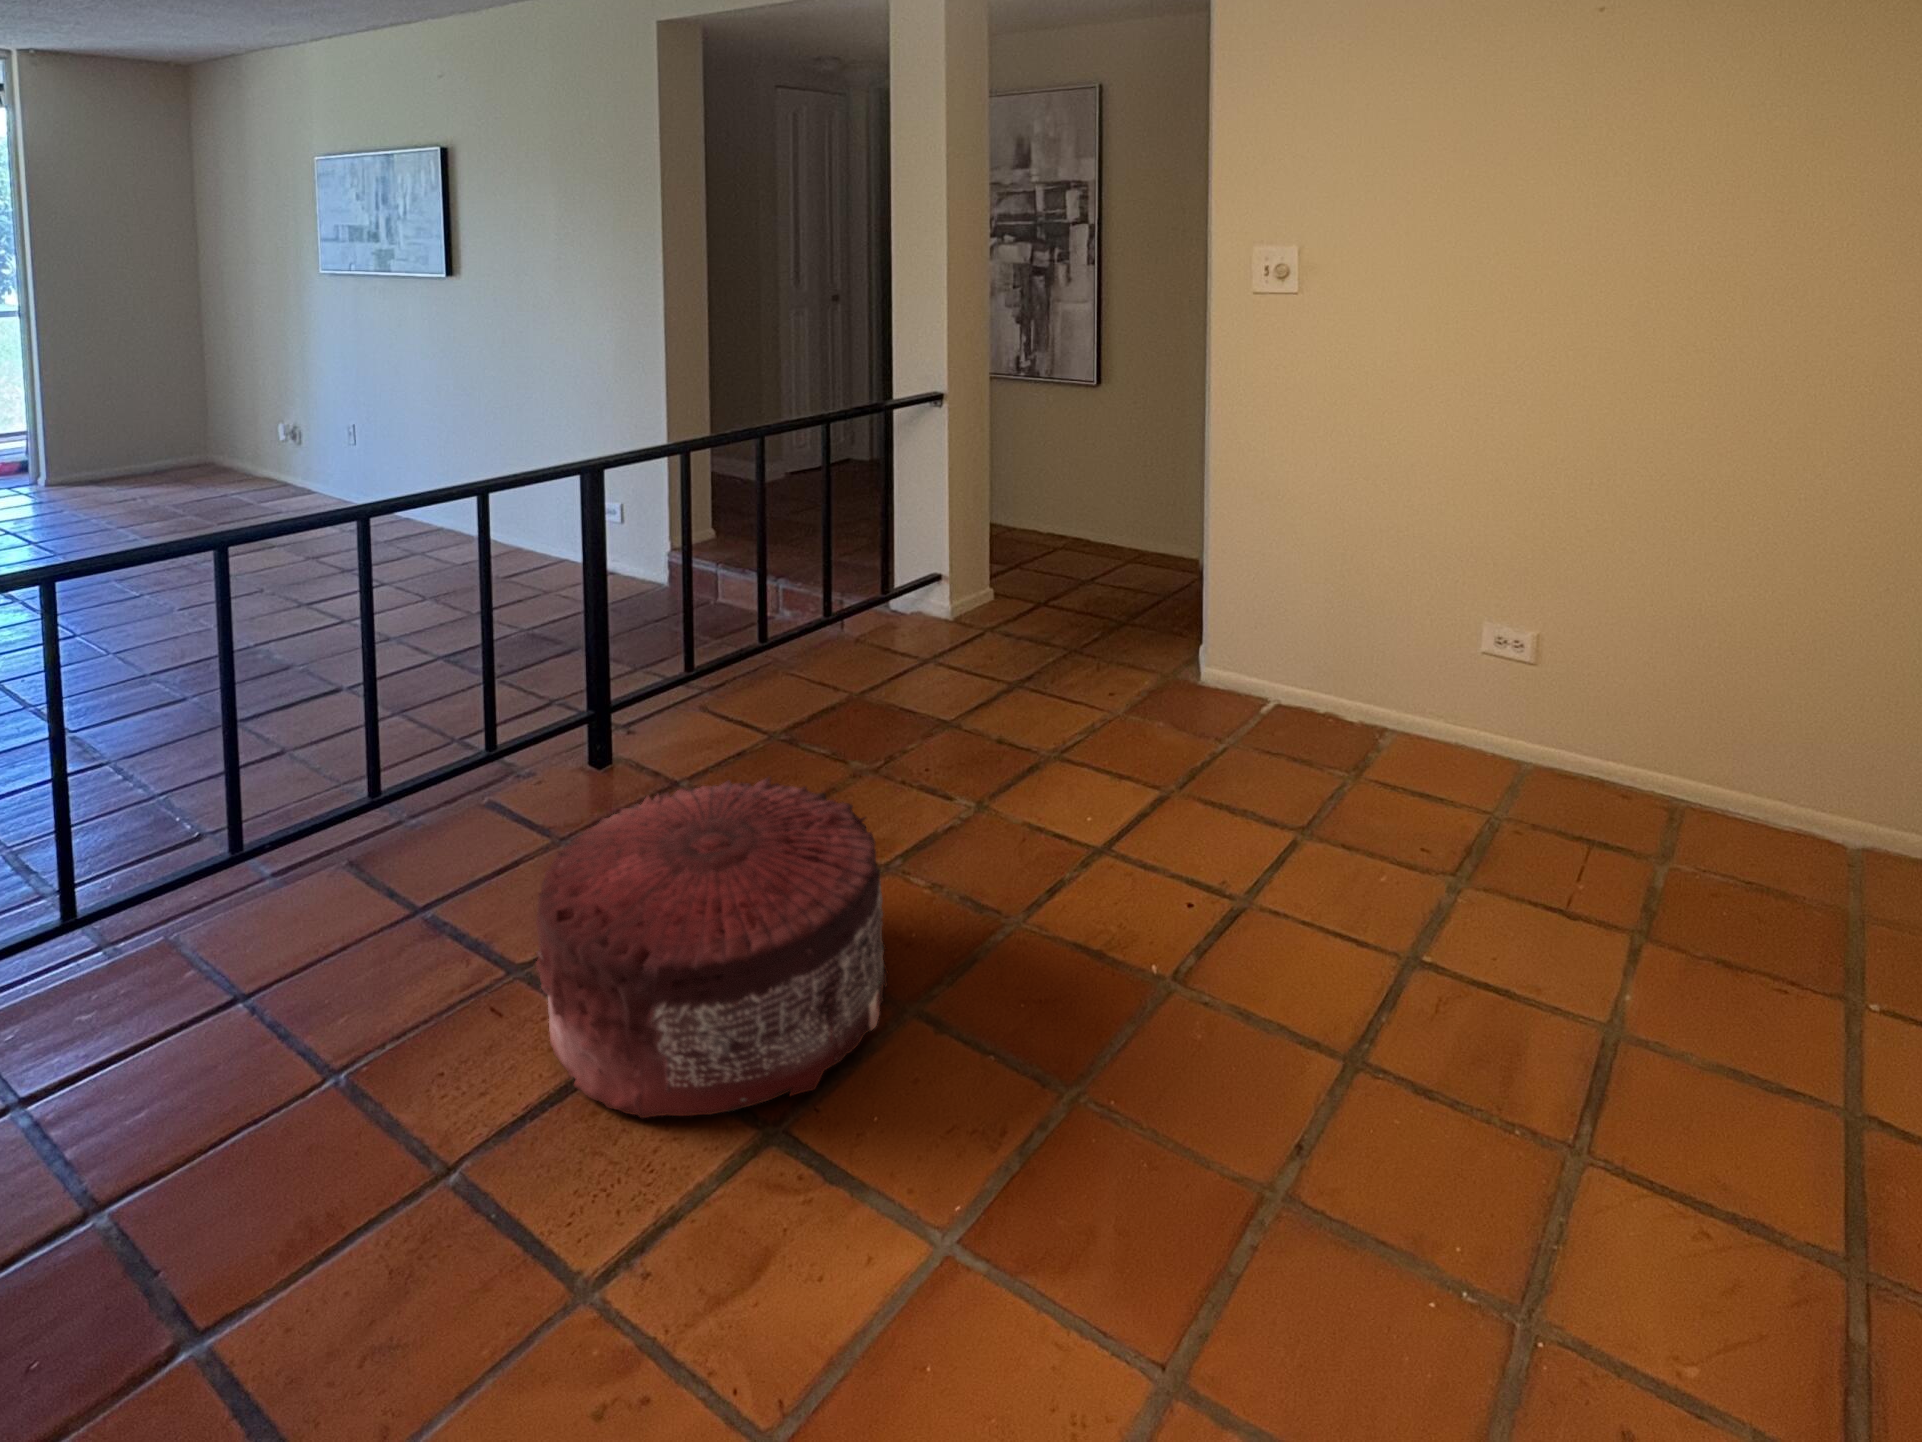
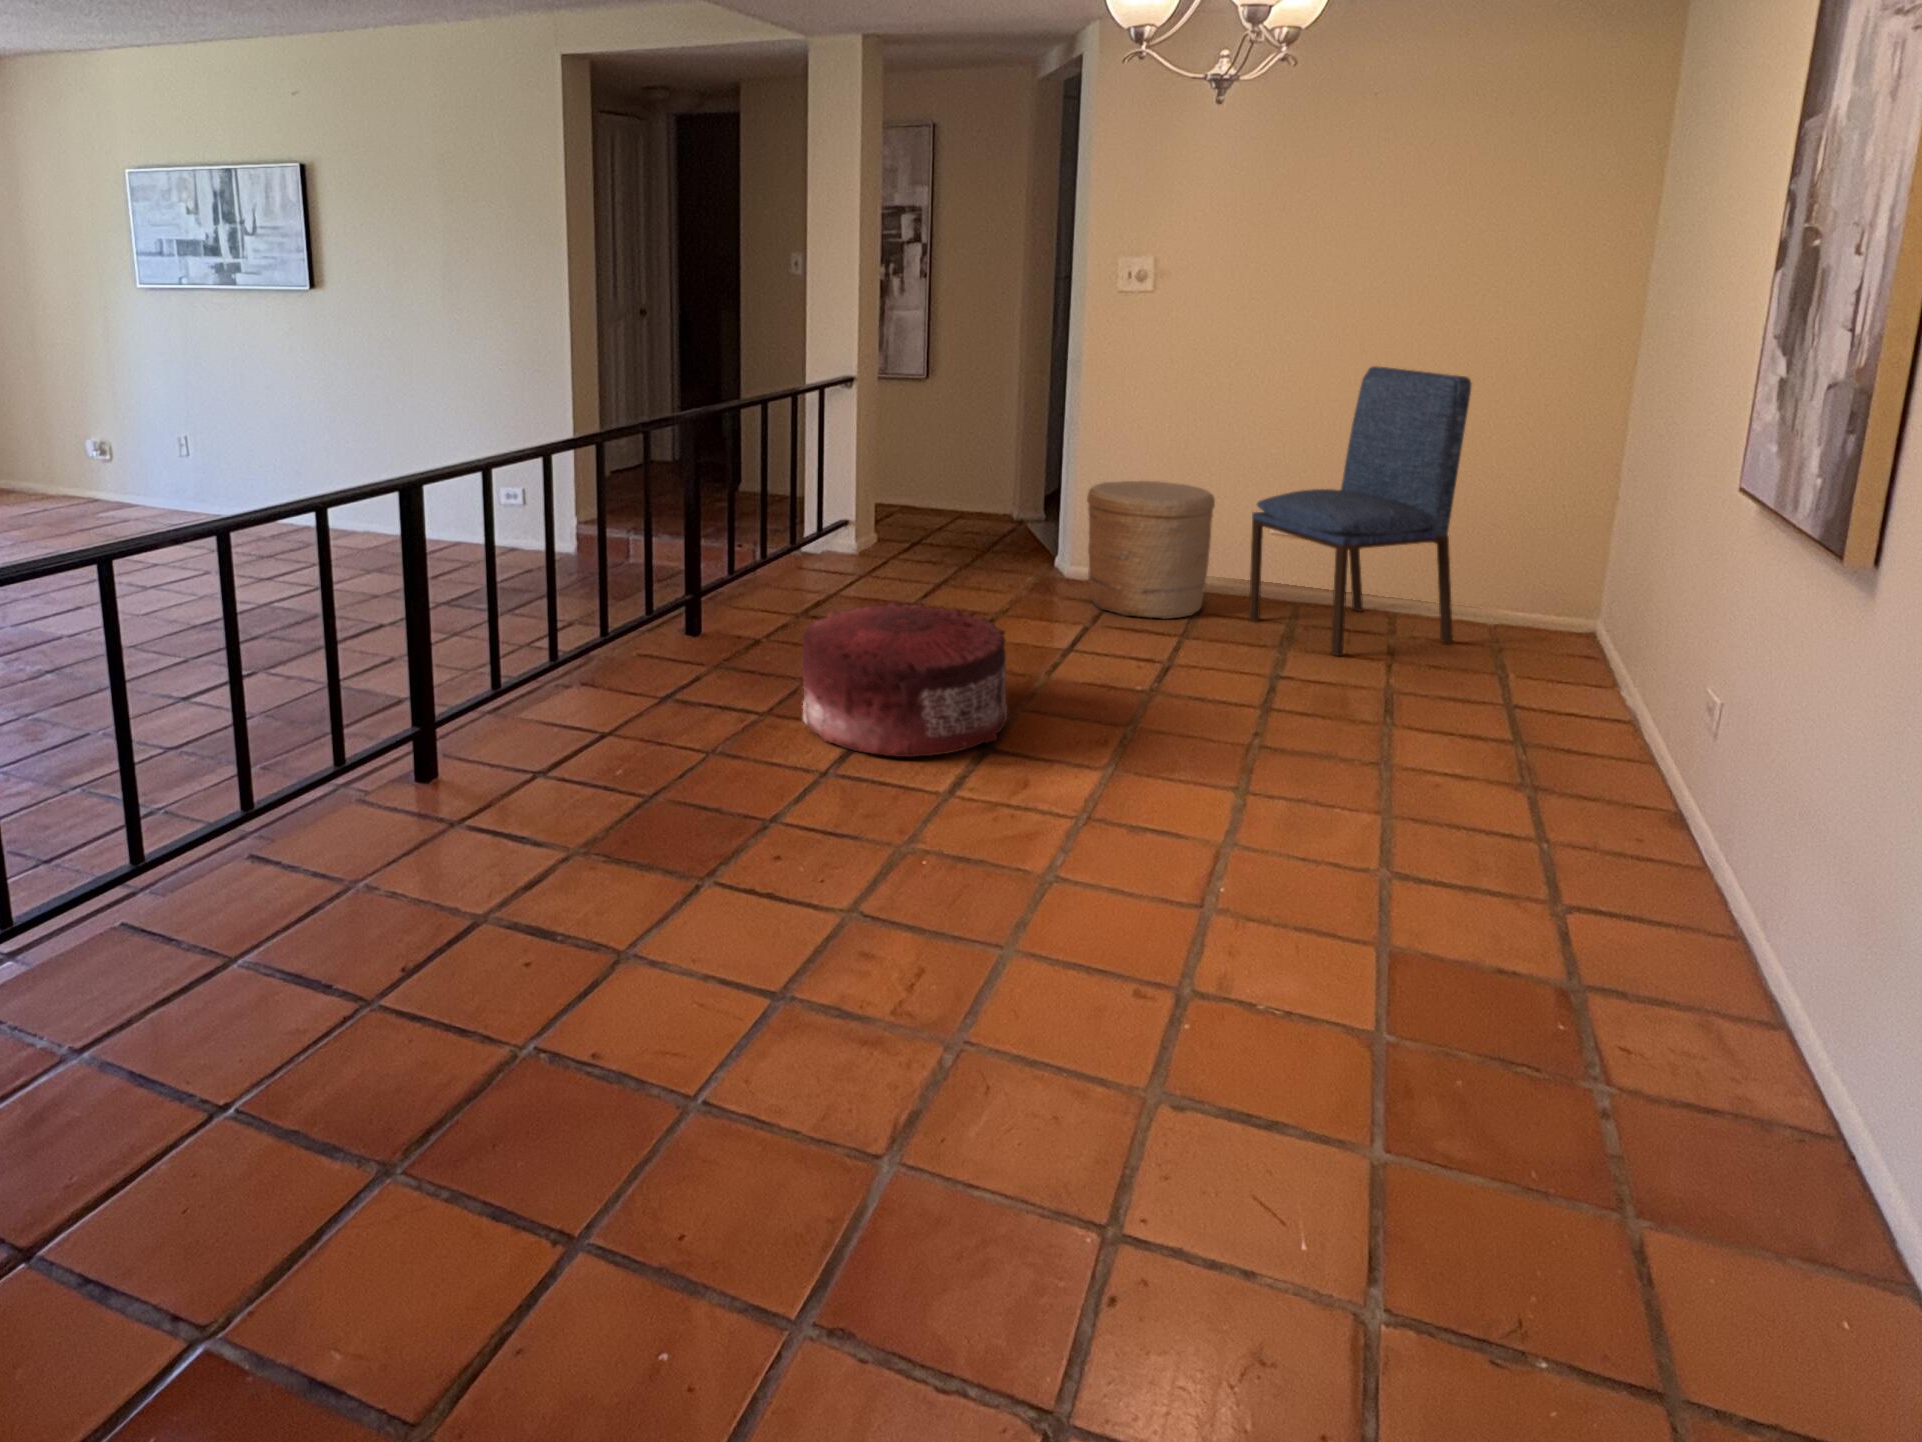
dining chair: none [1427,413,1769,900] -> present [1249,366,1471,656]
woven basket: none [1193,557,1380,780] -> present [1087,481,1215,619]

